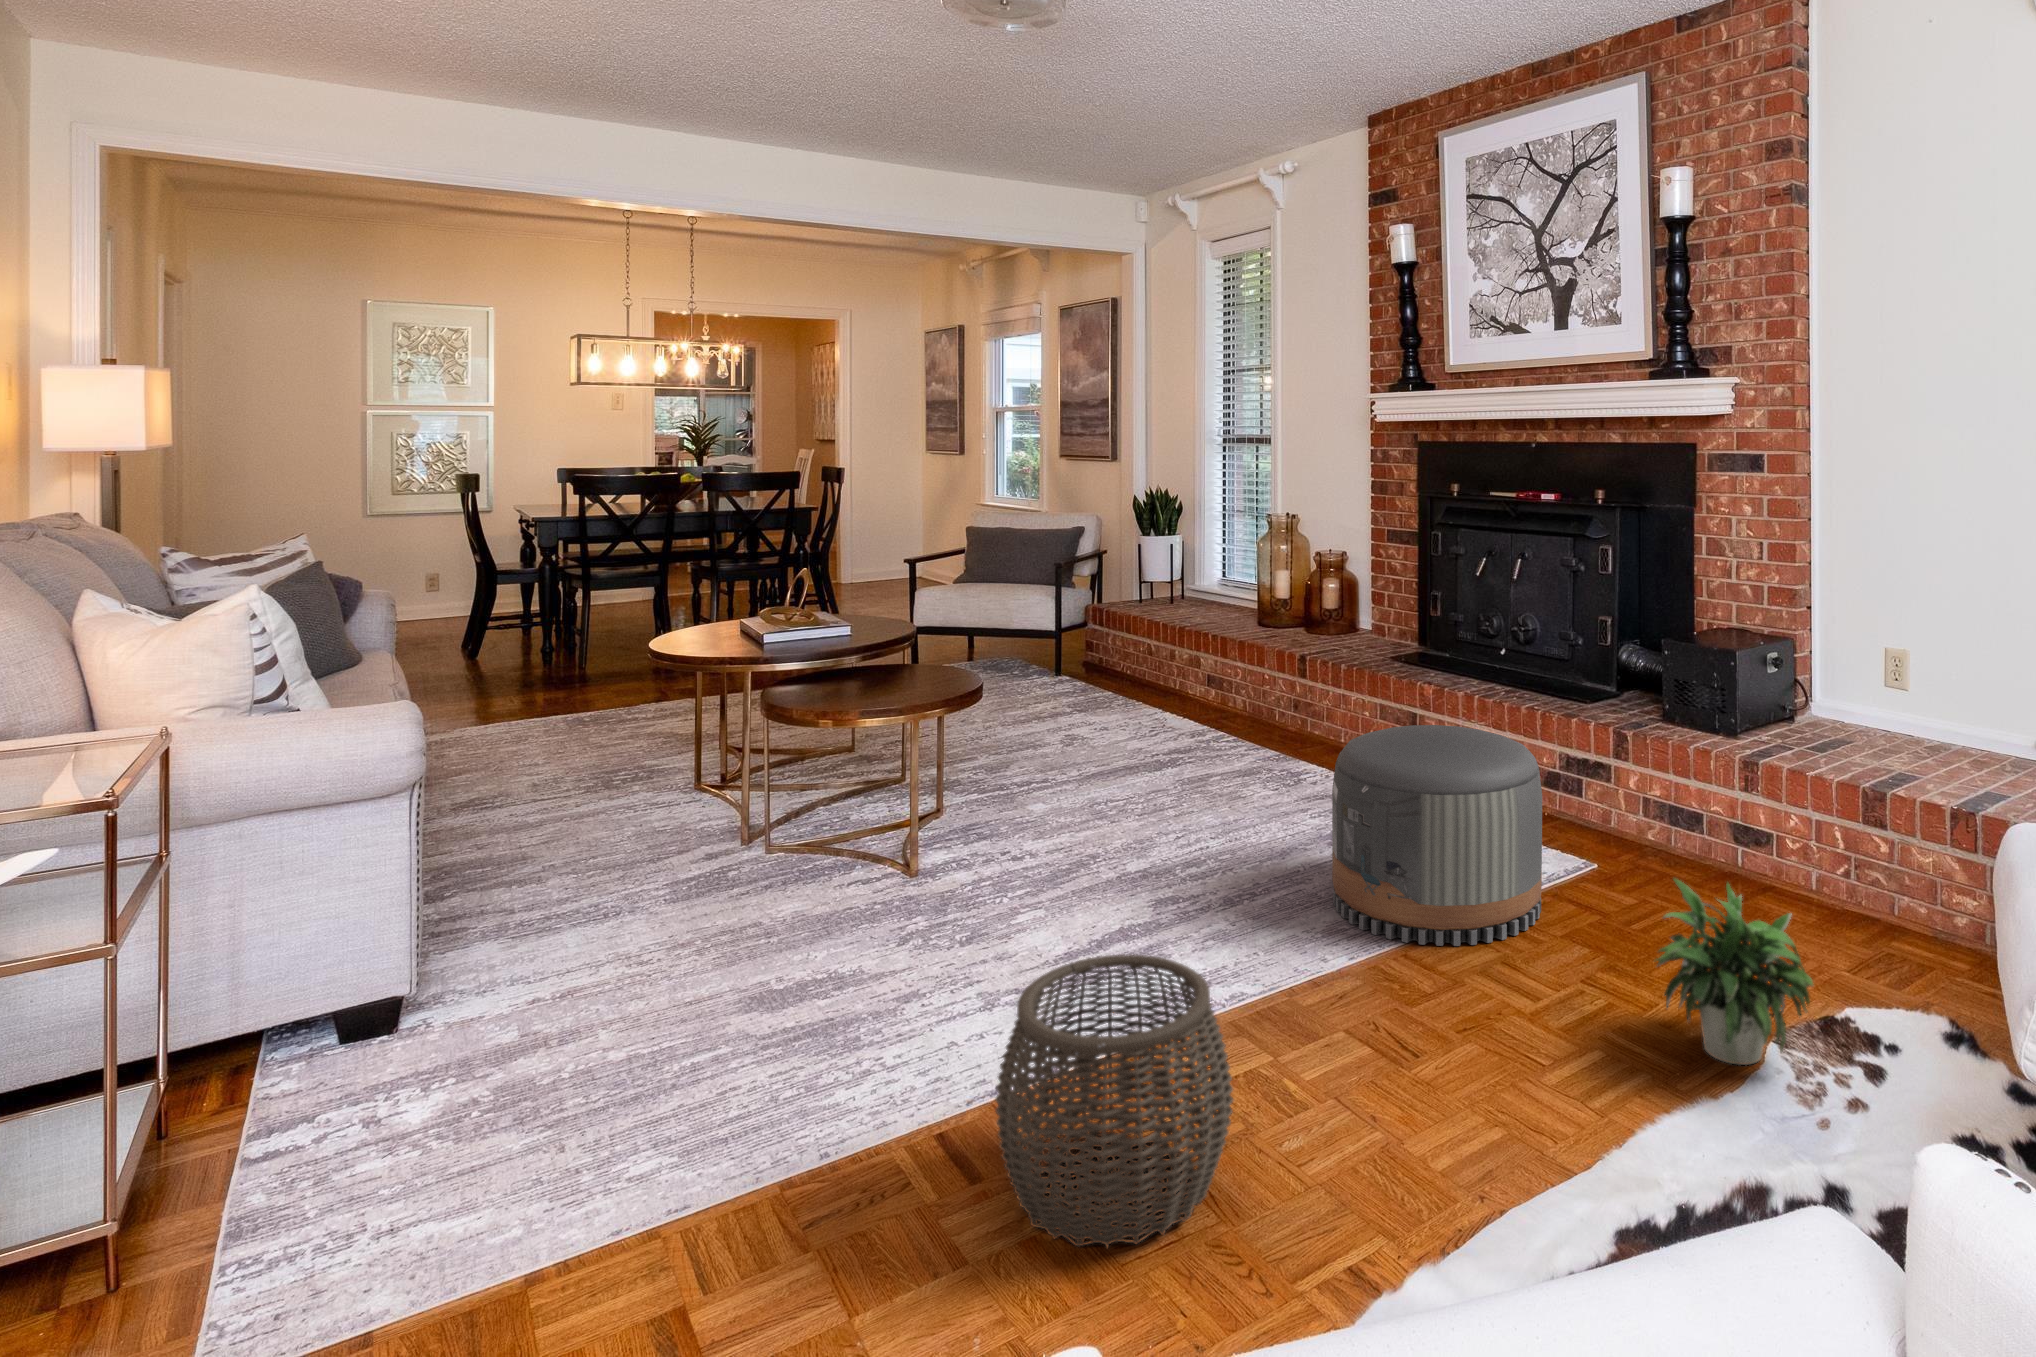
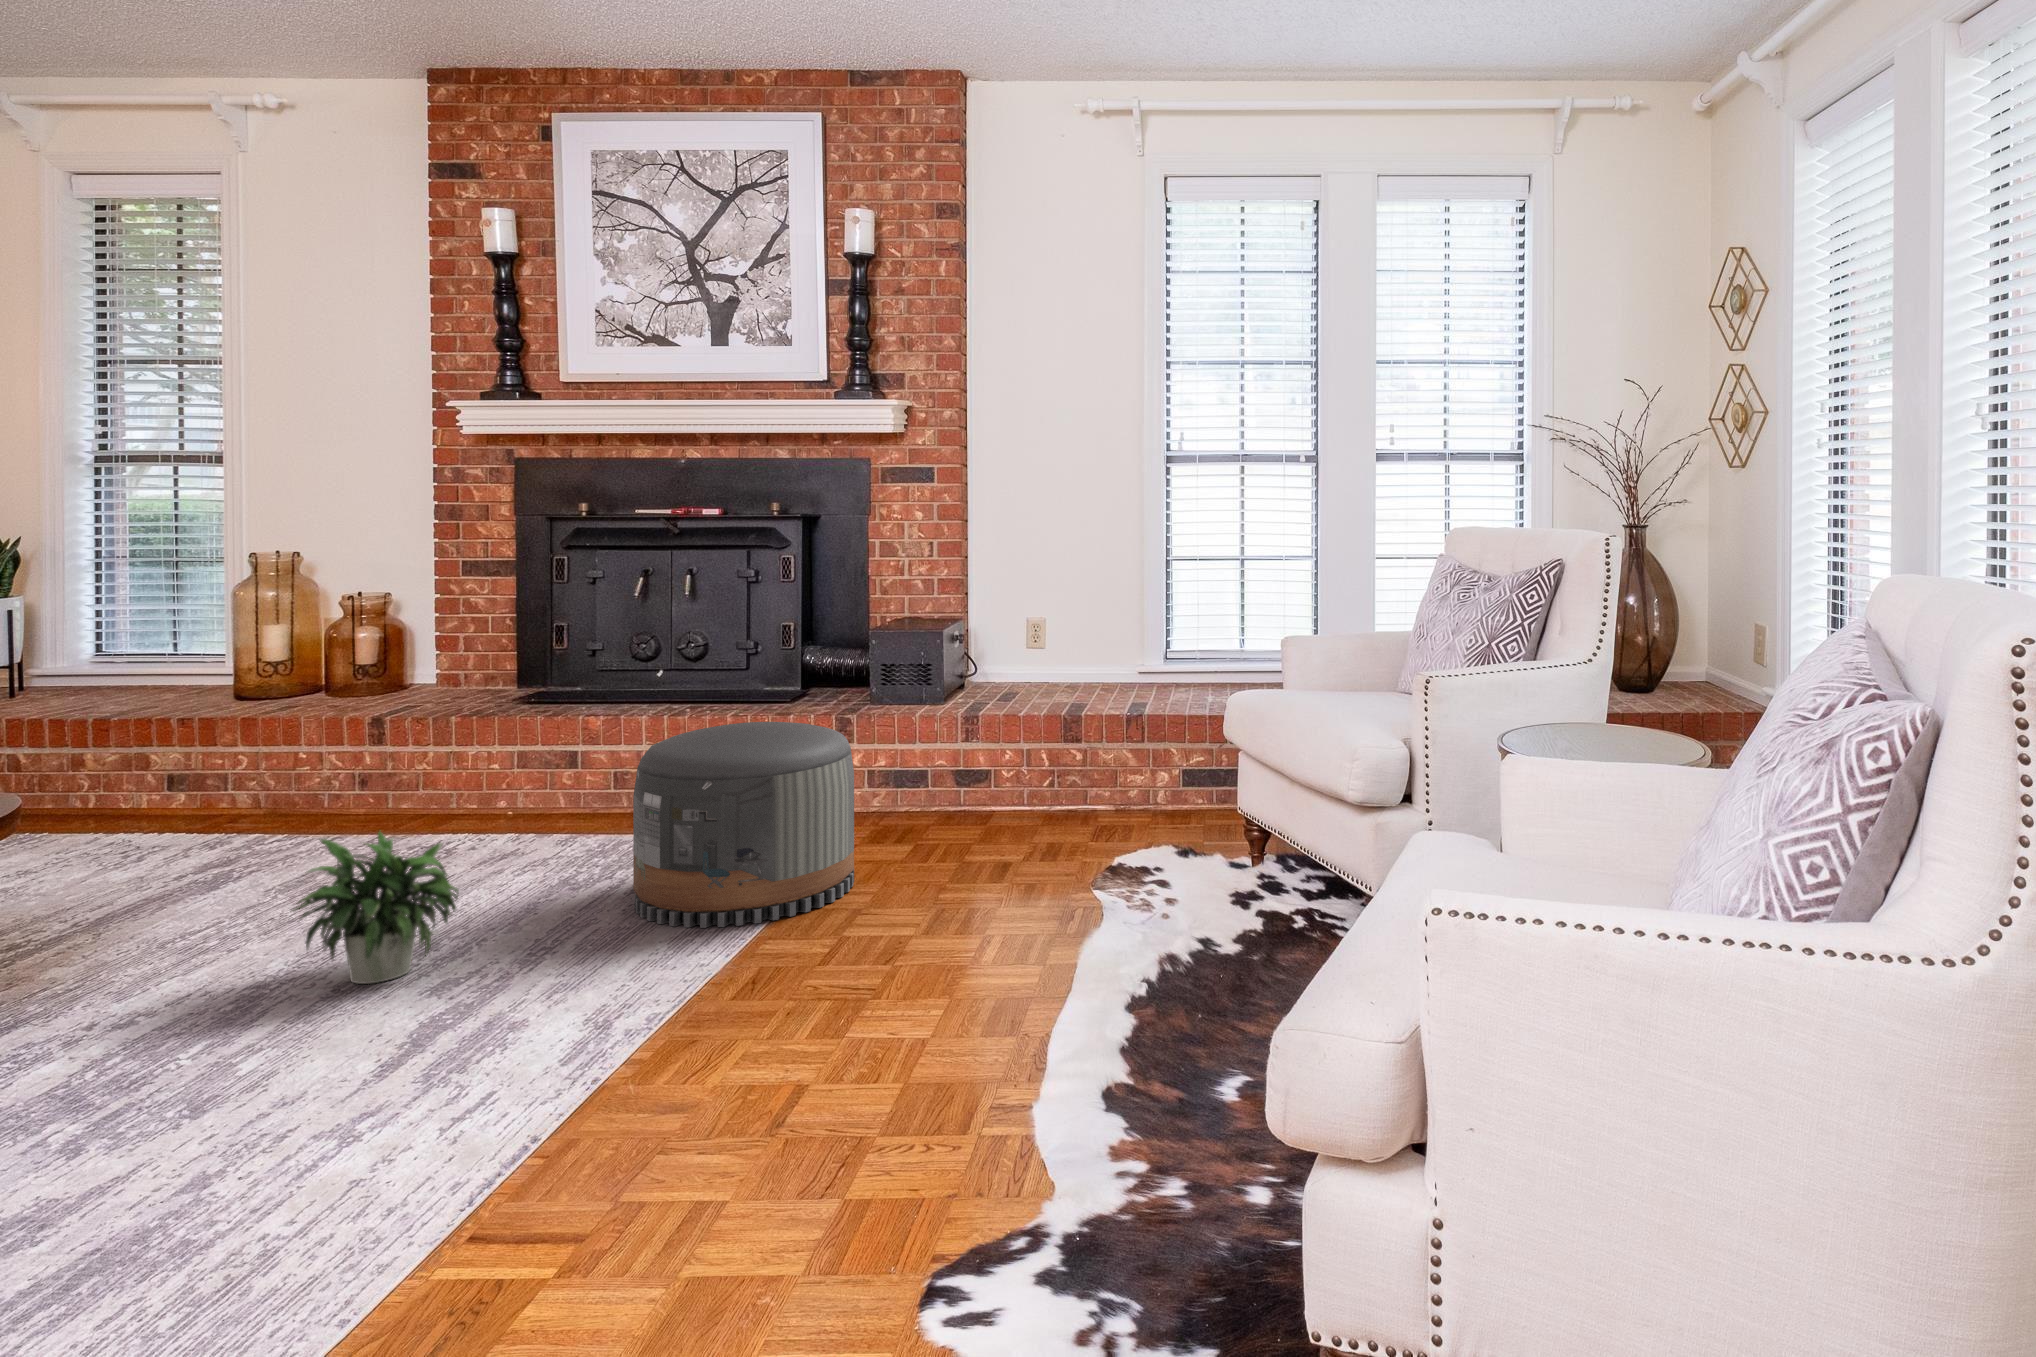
potted plant: present [1656,878,1813,1065] -> present [294,832,459,984]
woven basket: present [995,955,1233,1248] -> none [600,917,849,1183]

